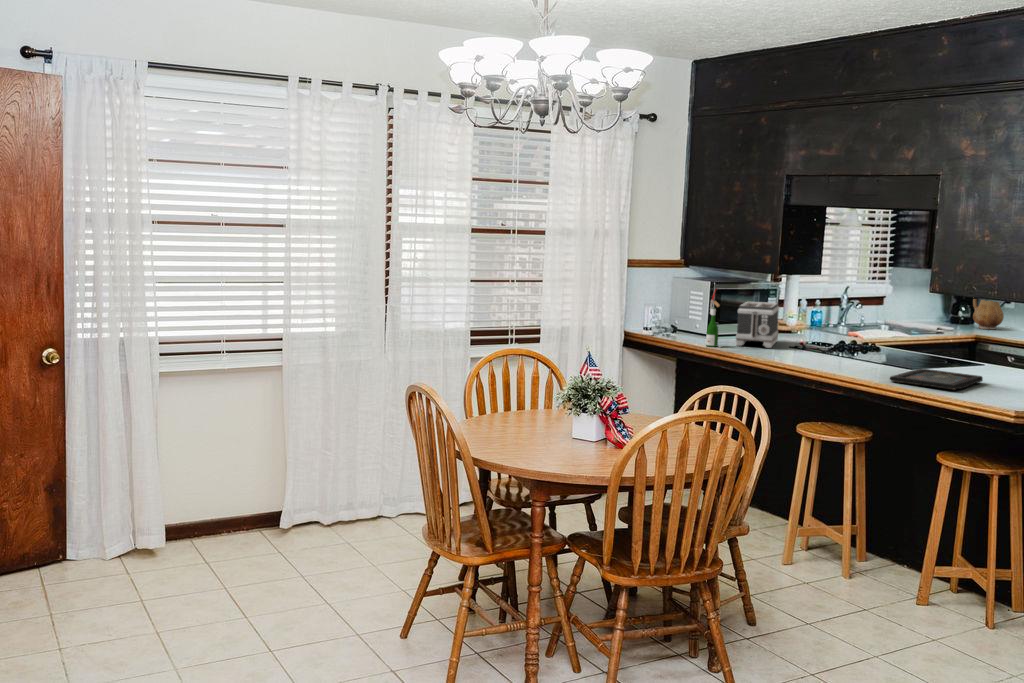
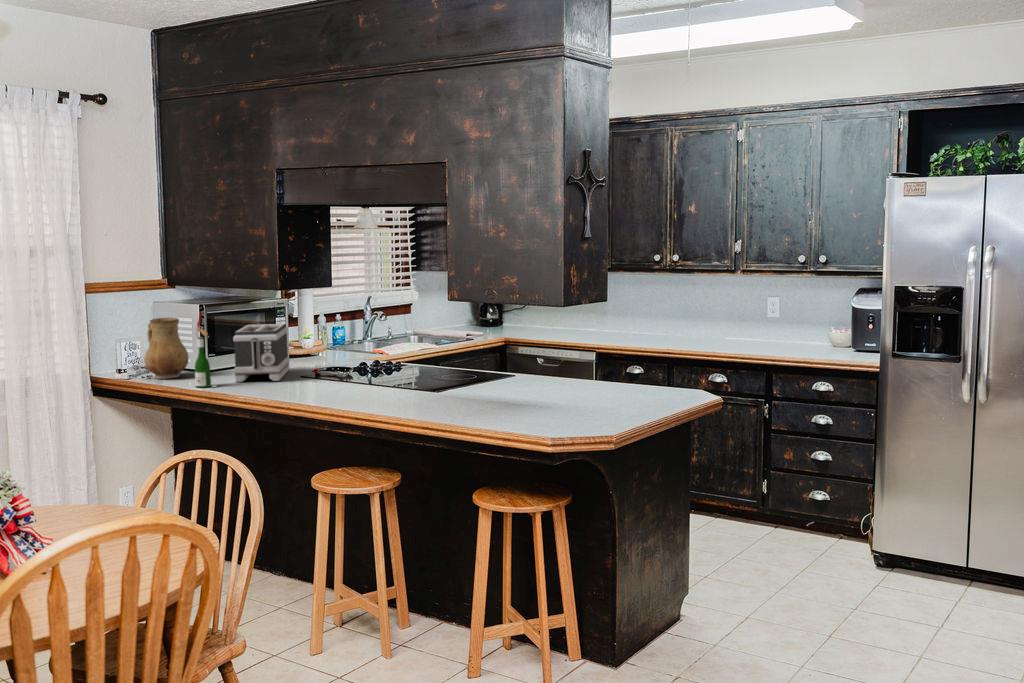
ceramic pitcher: present [973,299,1004,329] -> present [144,318,189,379]
tray: present [890,368,983,389] -> none [413,390,513,414]

